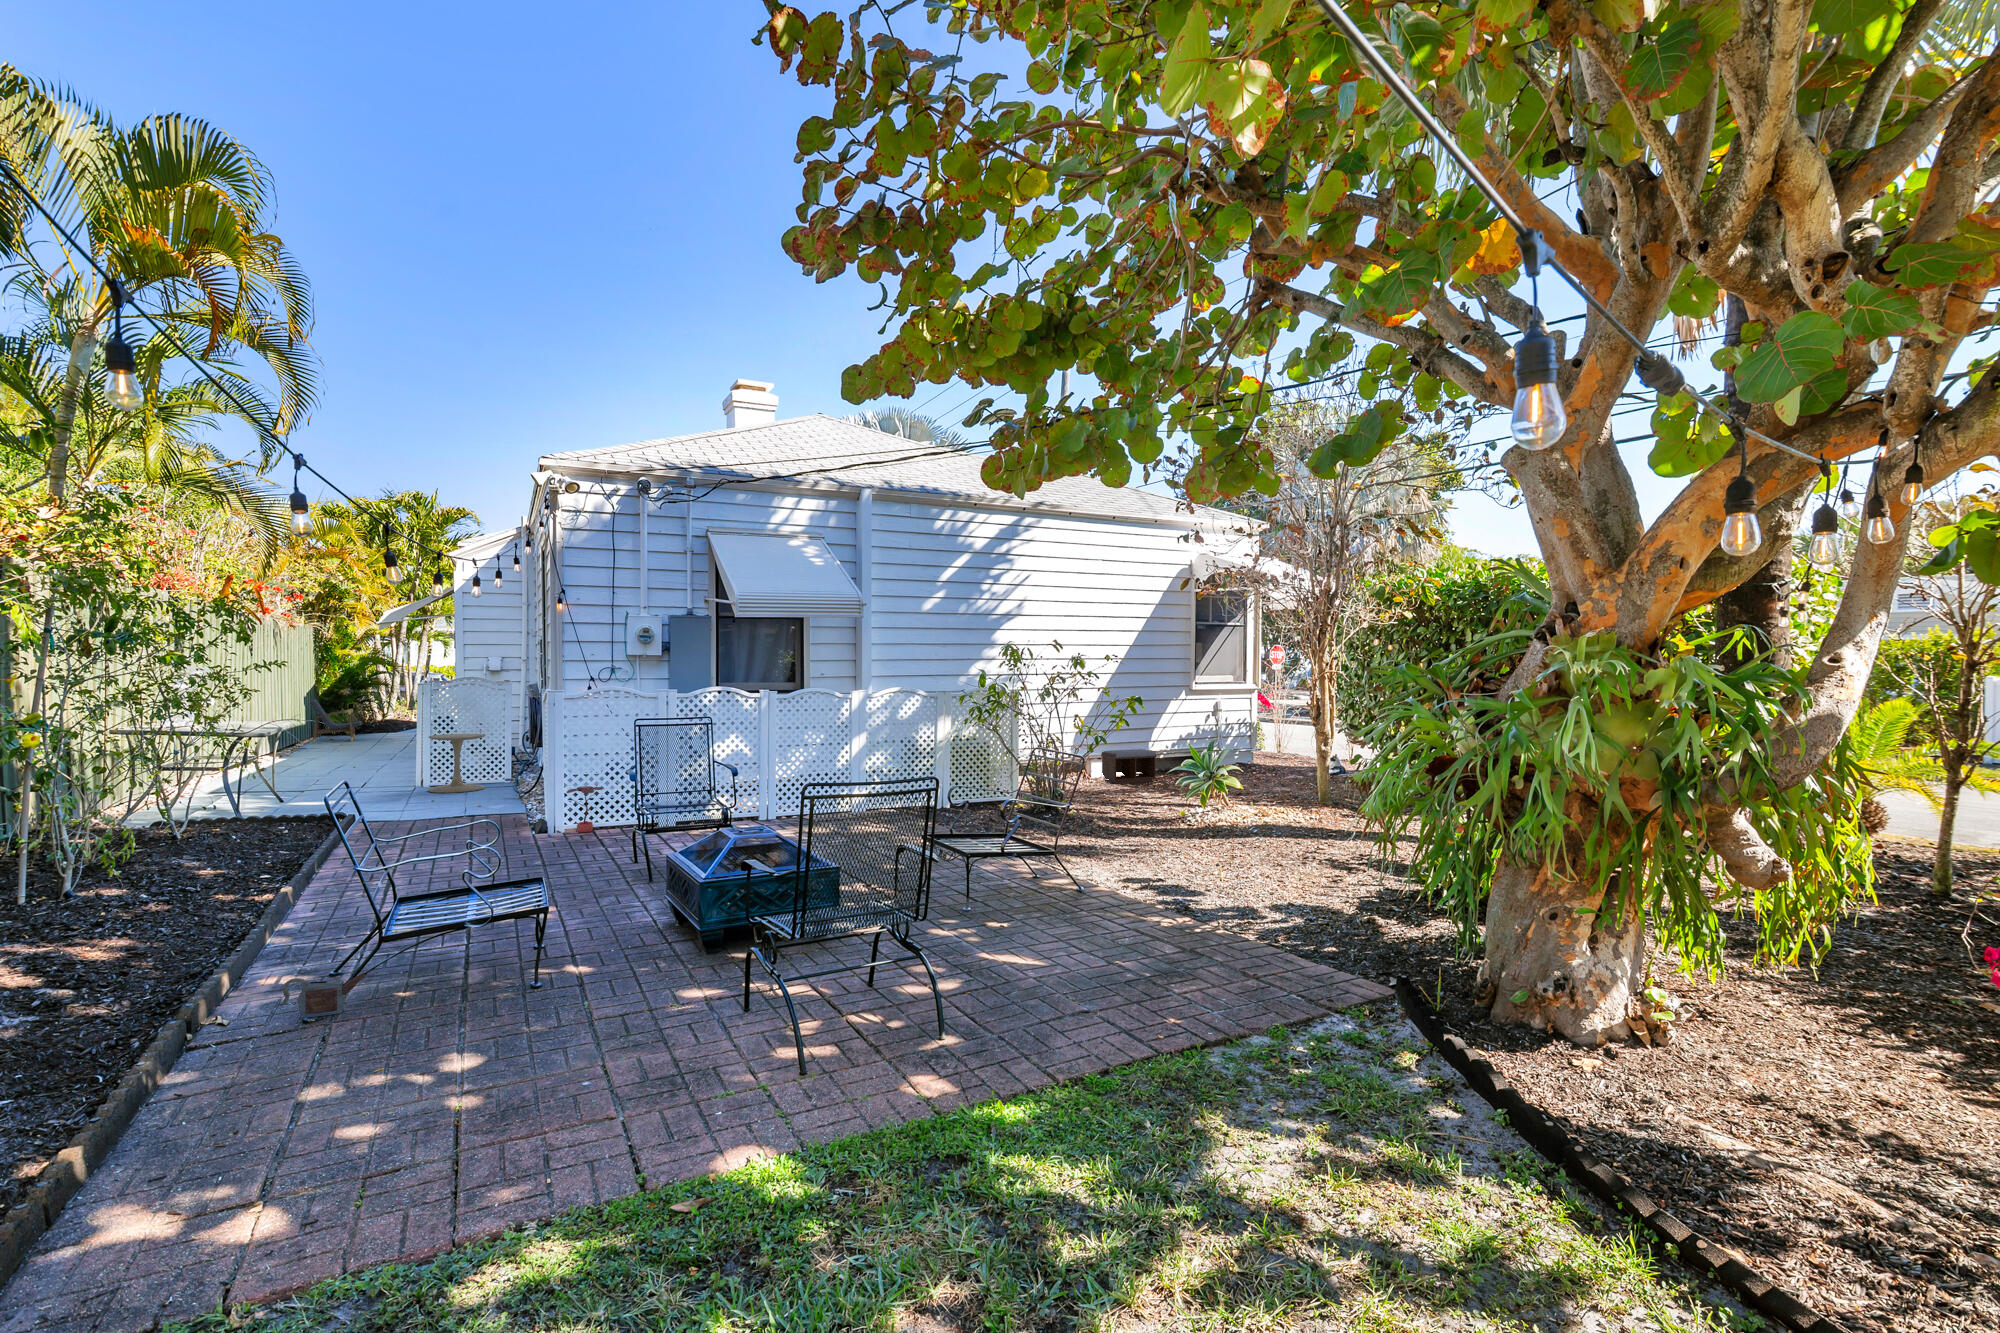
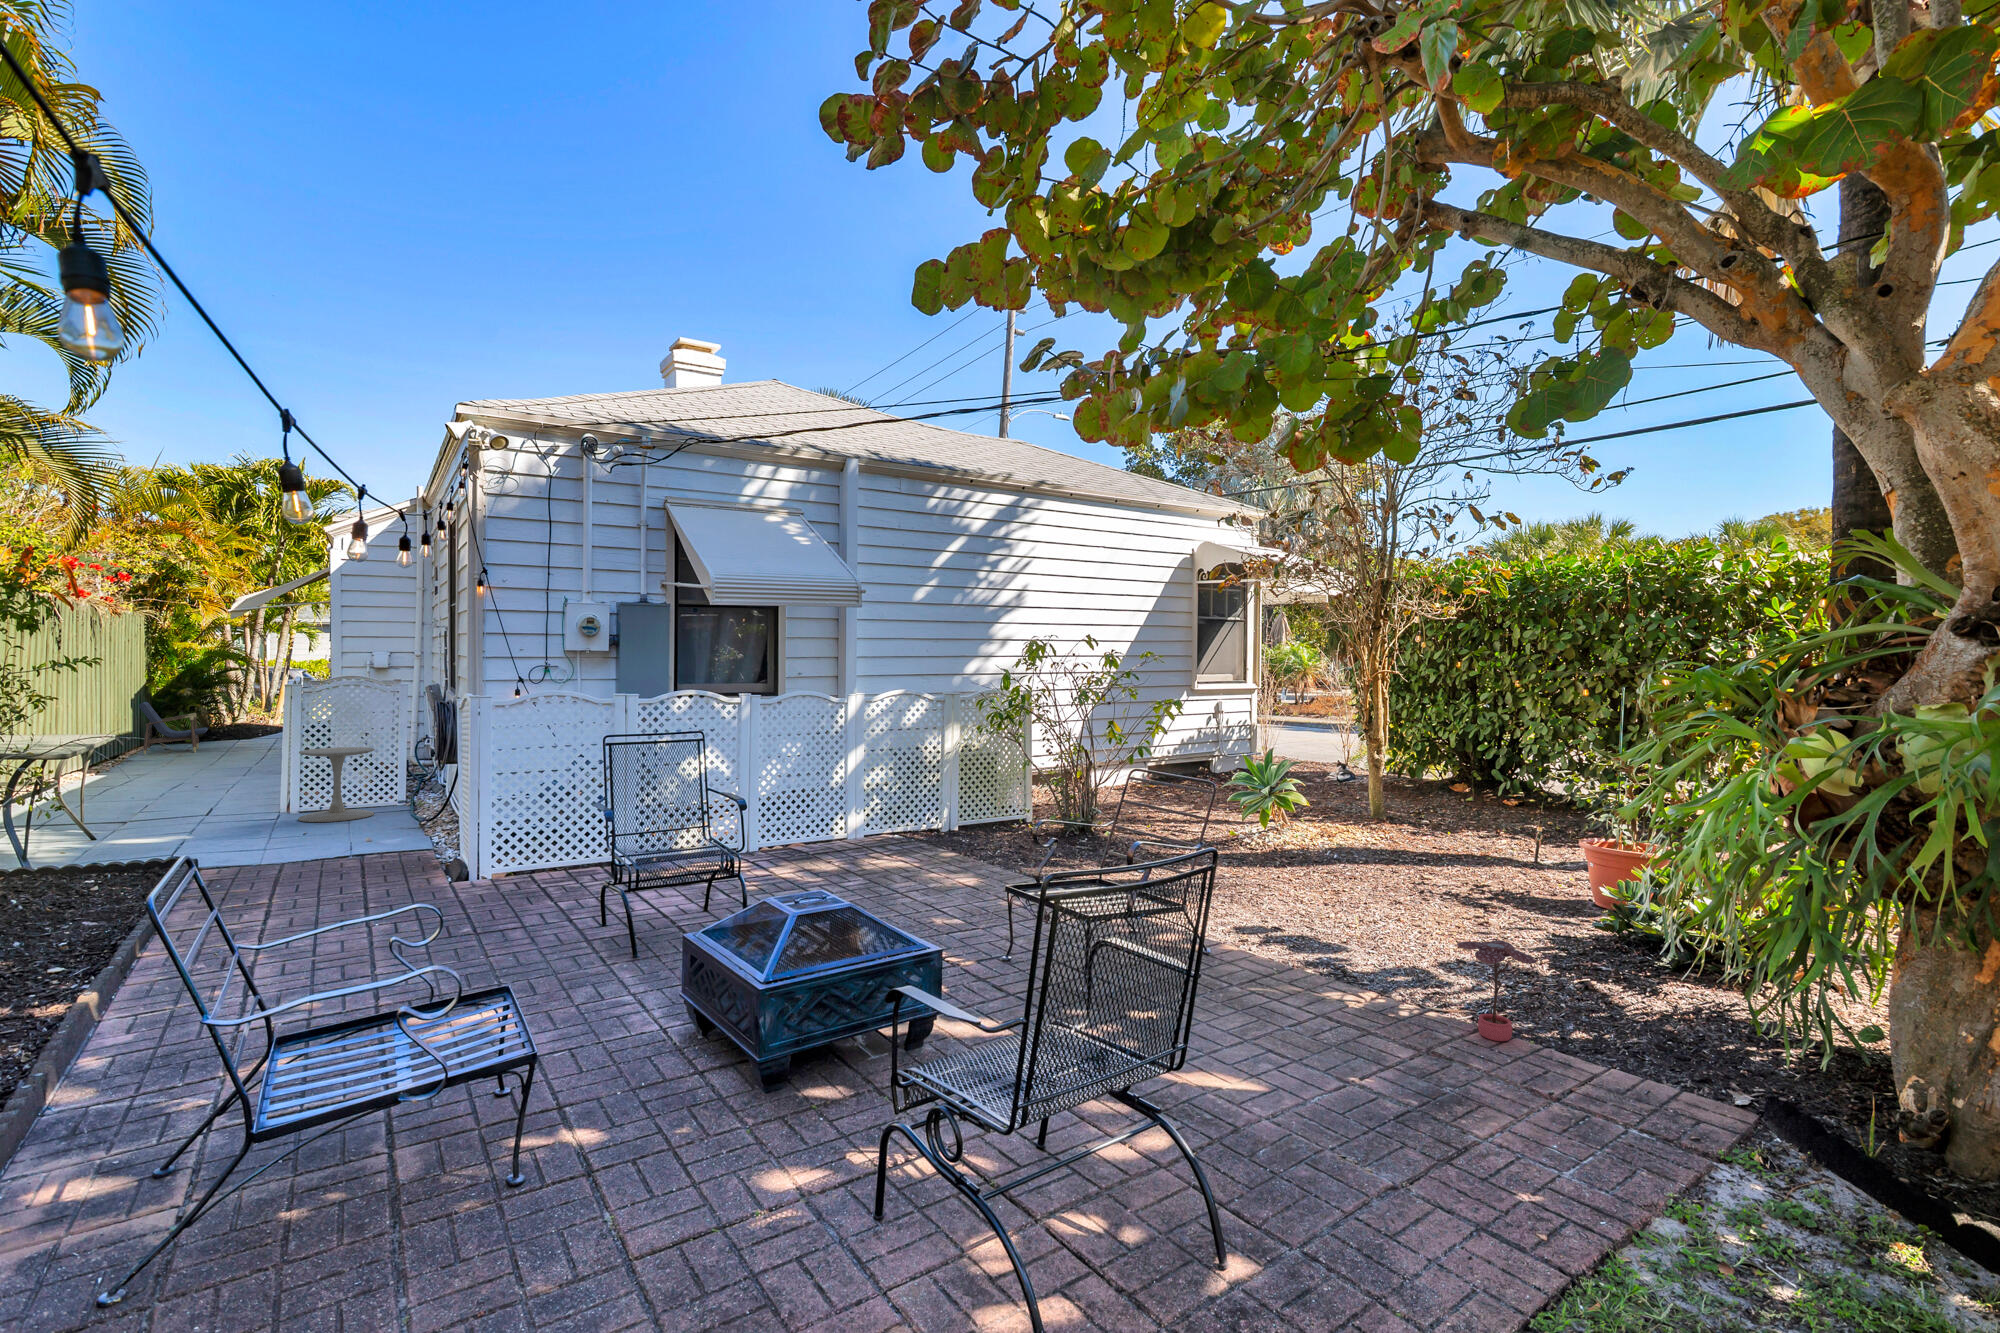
bench: present [1101,749,1156,784] -> none [1106,758,1166,798]
potted plant: present [567,786,603,832] -> present [1457,940,1537,1041]
watering can: present [282,973,367,1018] -> none [59,1185,222,1280]

